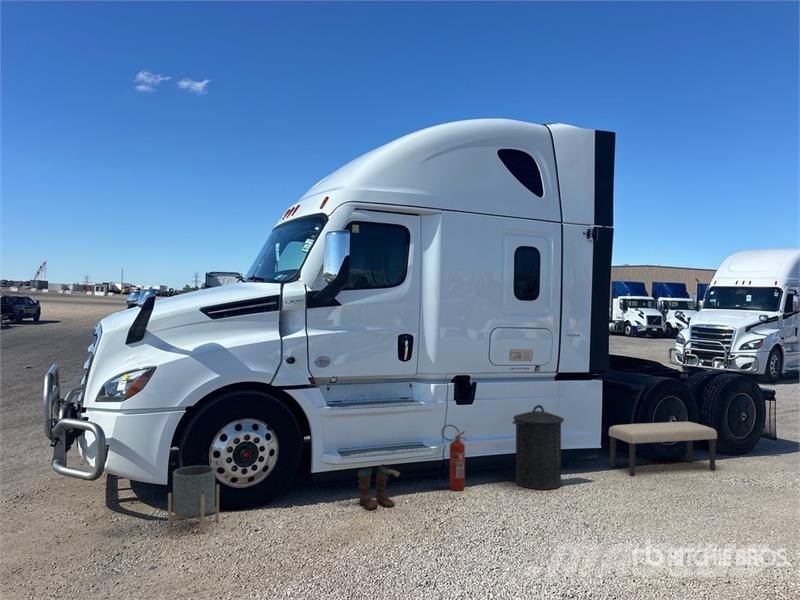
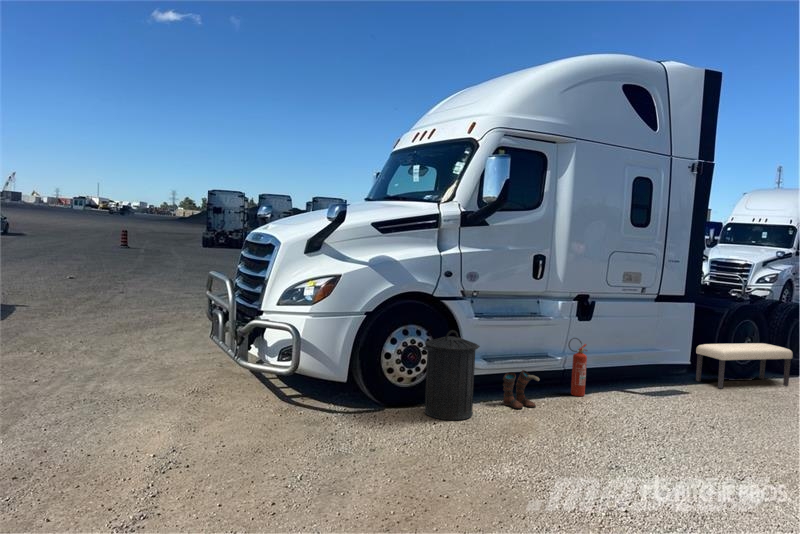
trash can: present [512,405,564,490] -> present [422,330,480,420]
planter: present [168,466,219,533] -> none [357,365,396,423]

